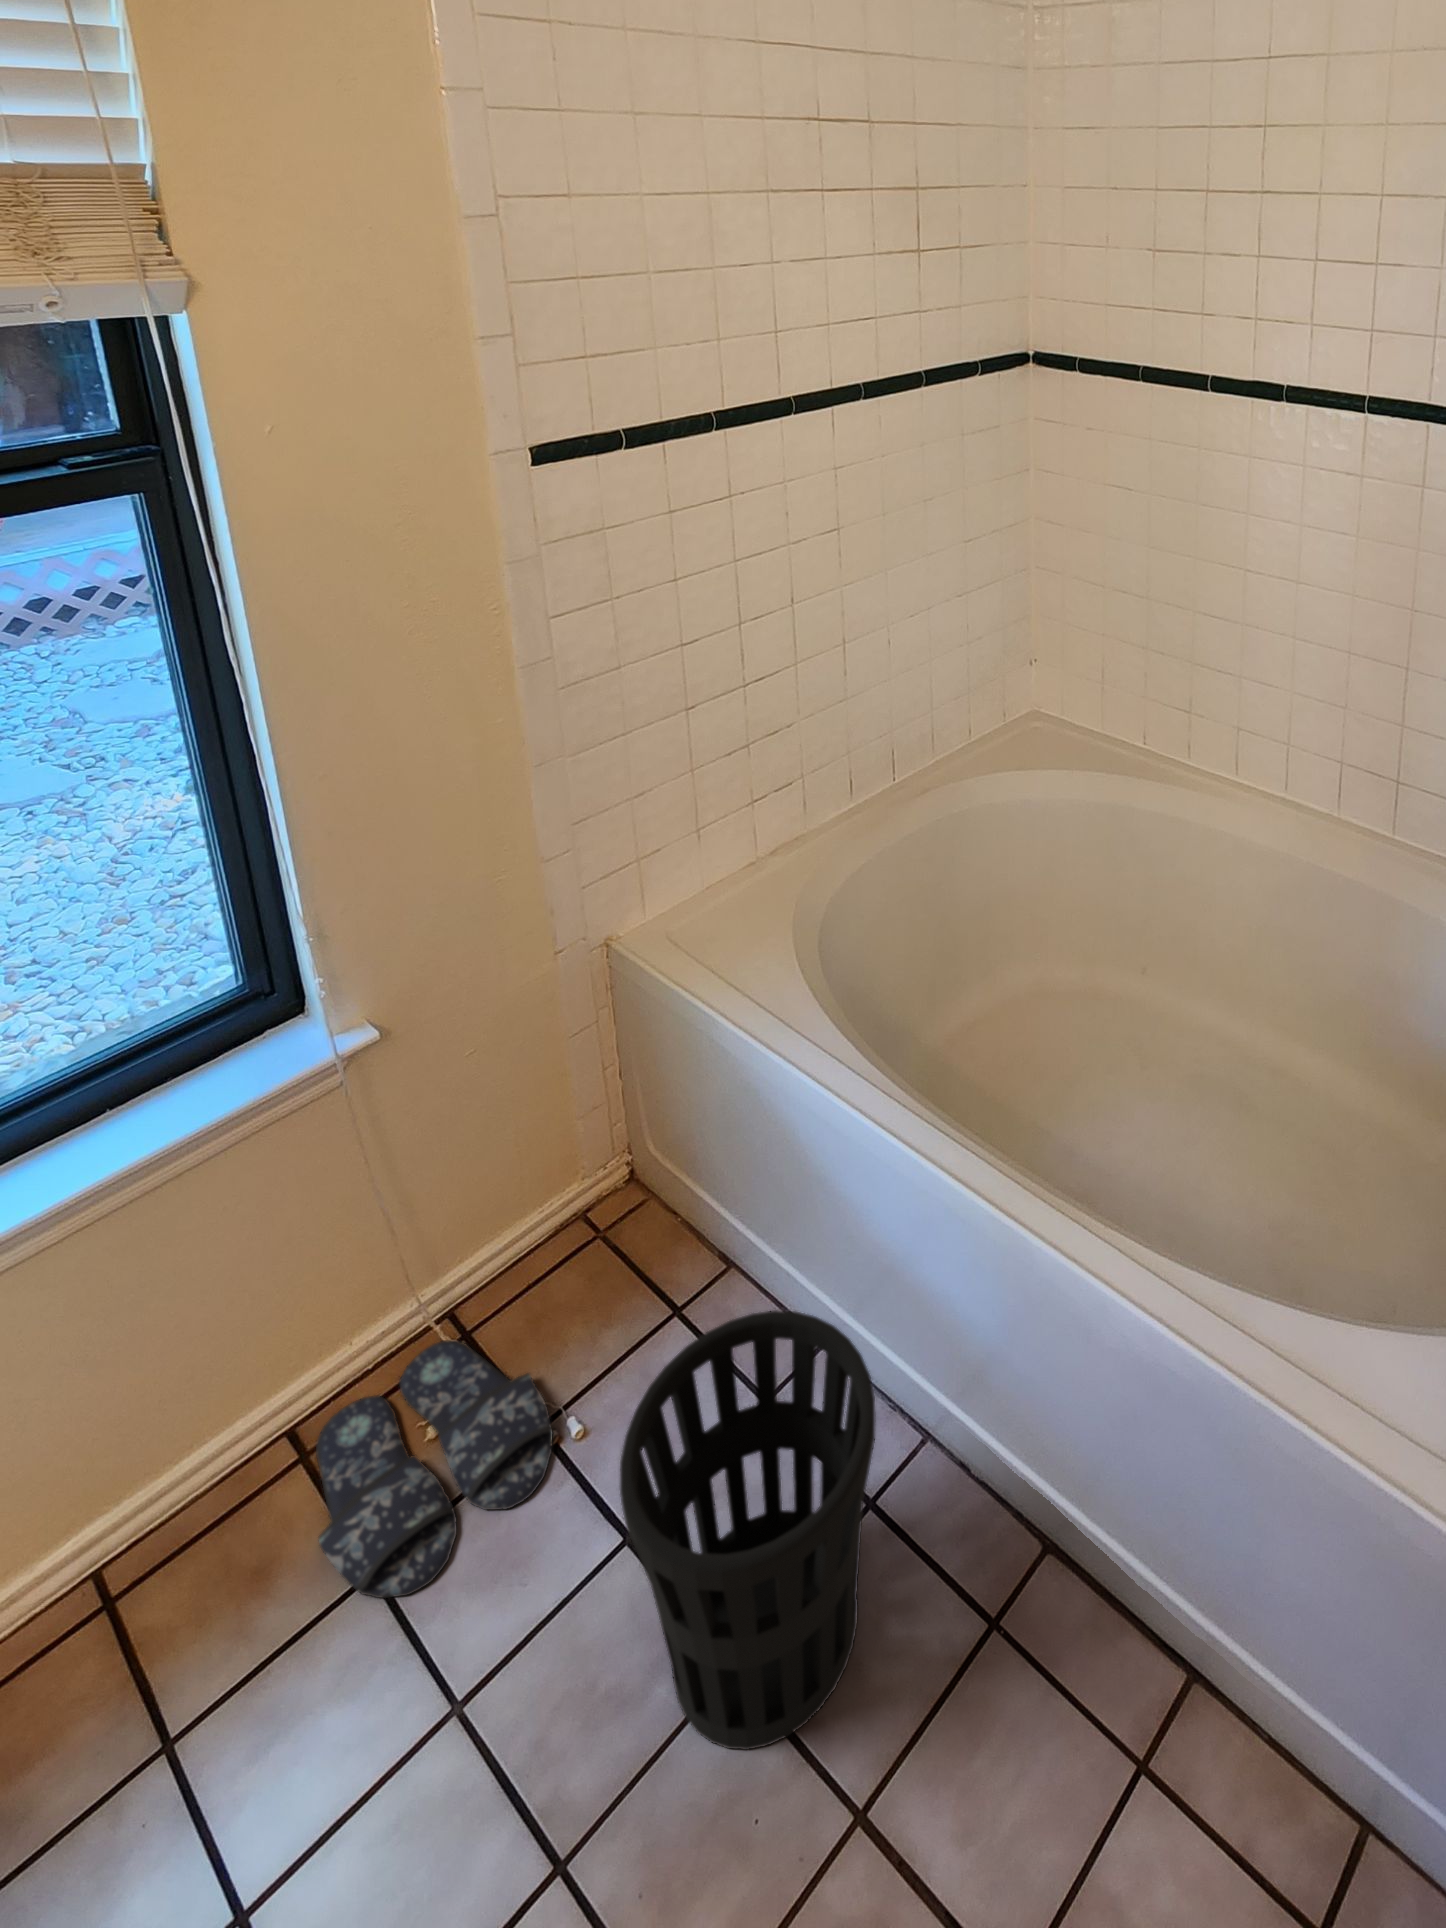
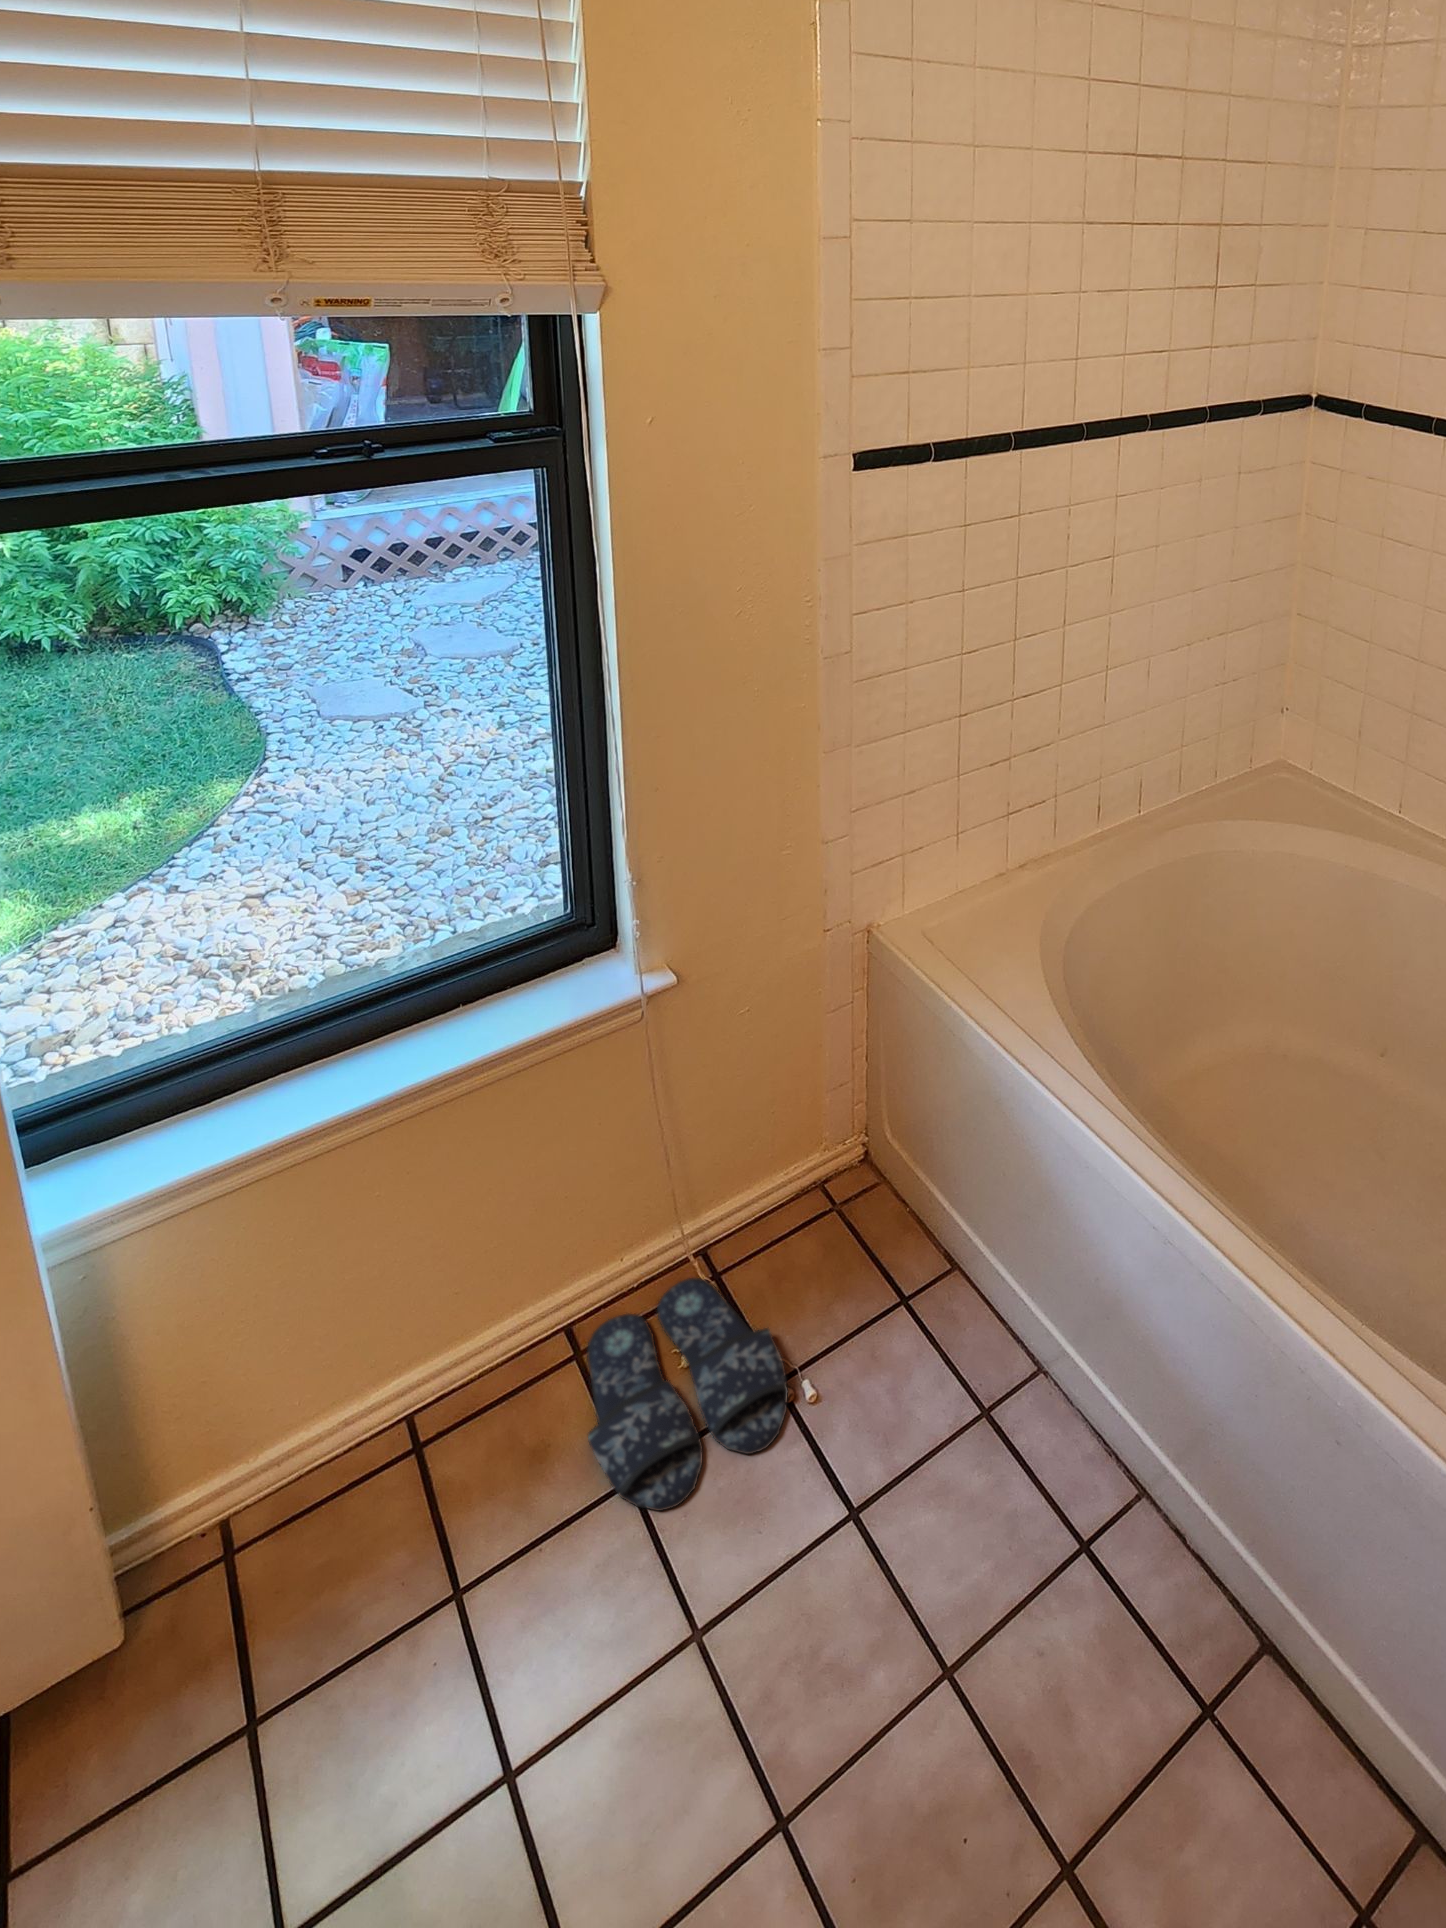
wastebasket: present [620,1311,876,1750] -> none [869,1325,1112,1764]

